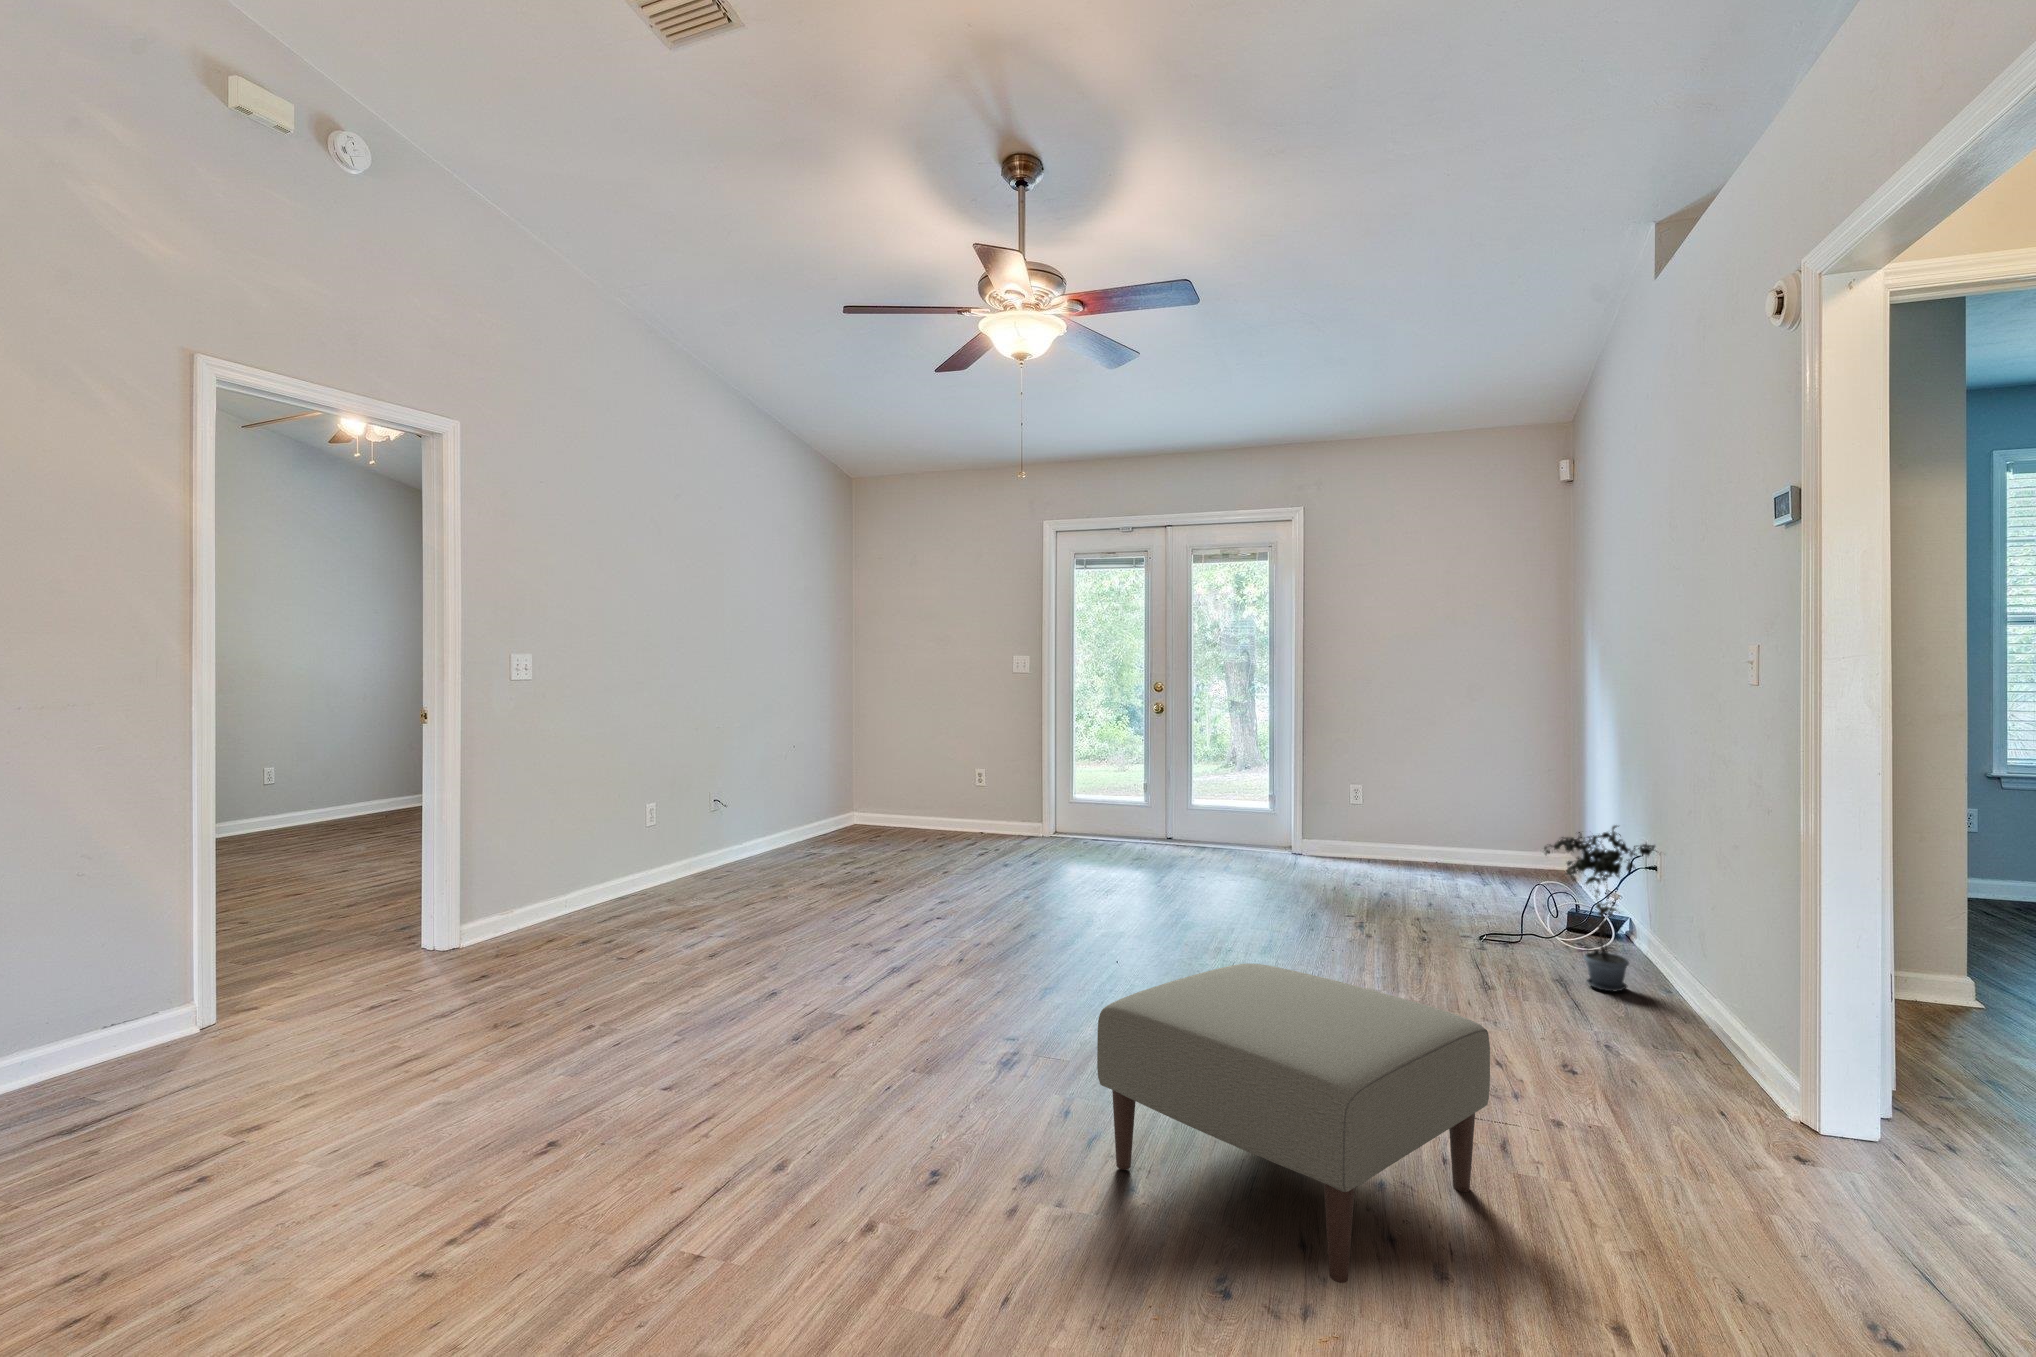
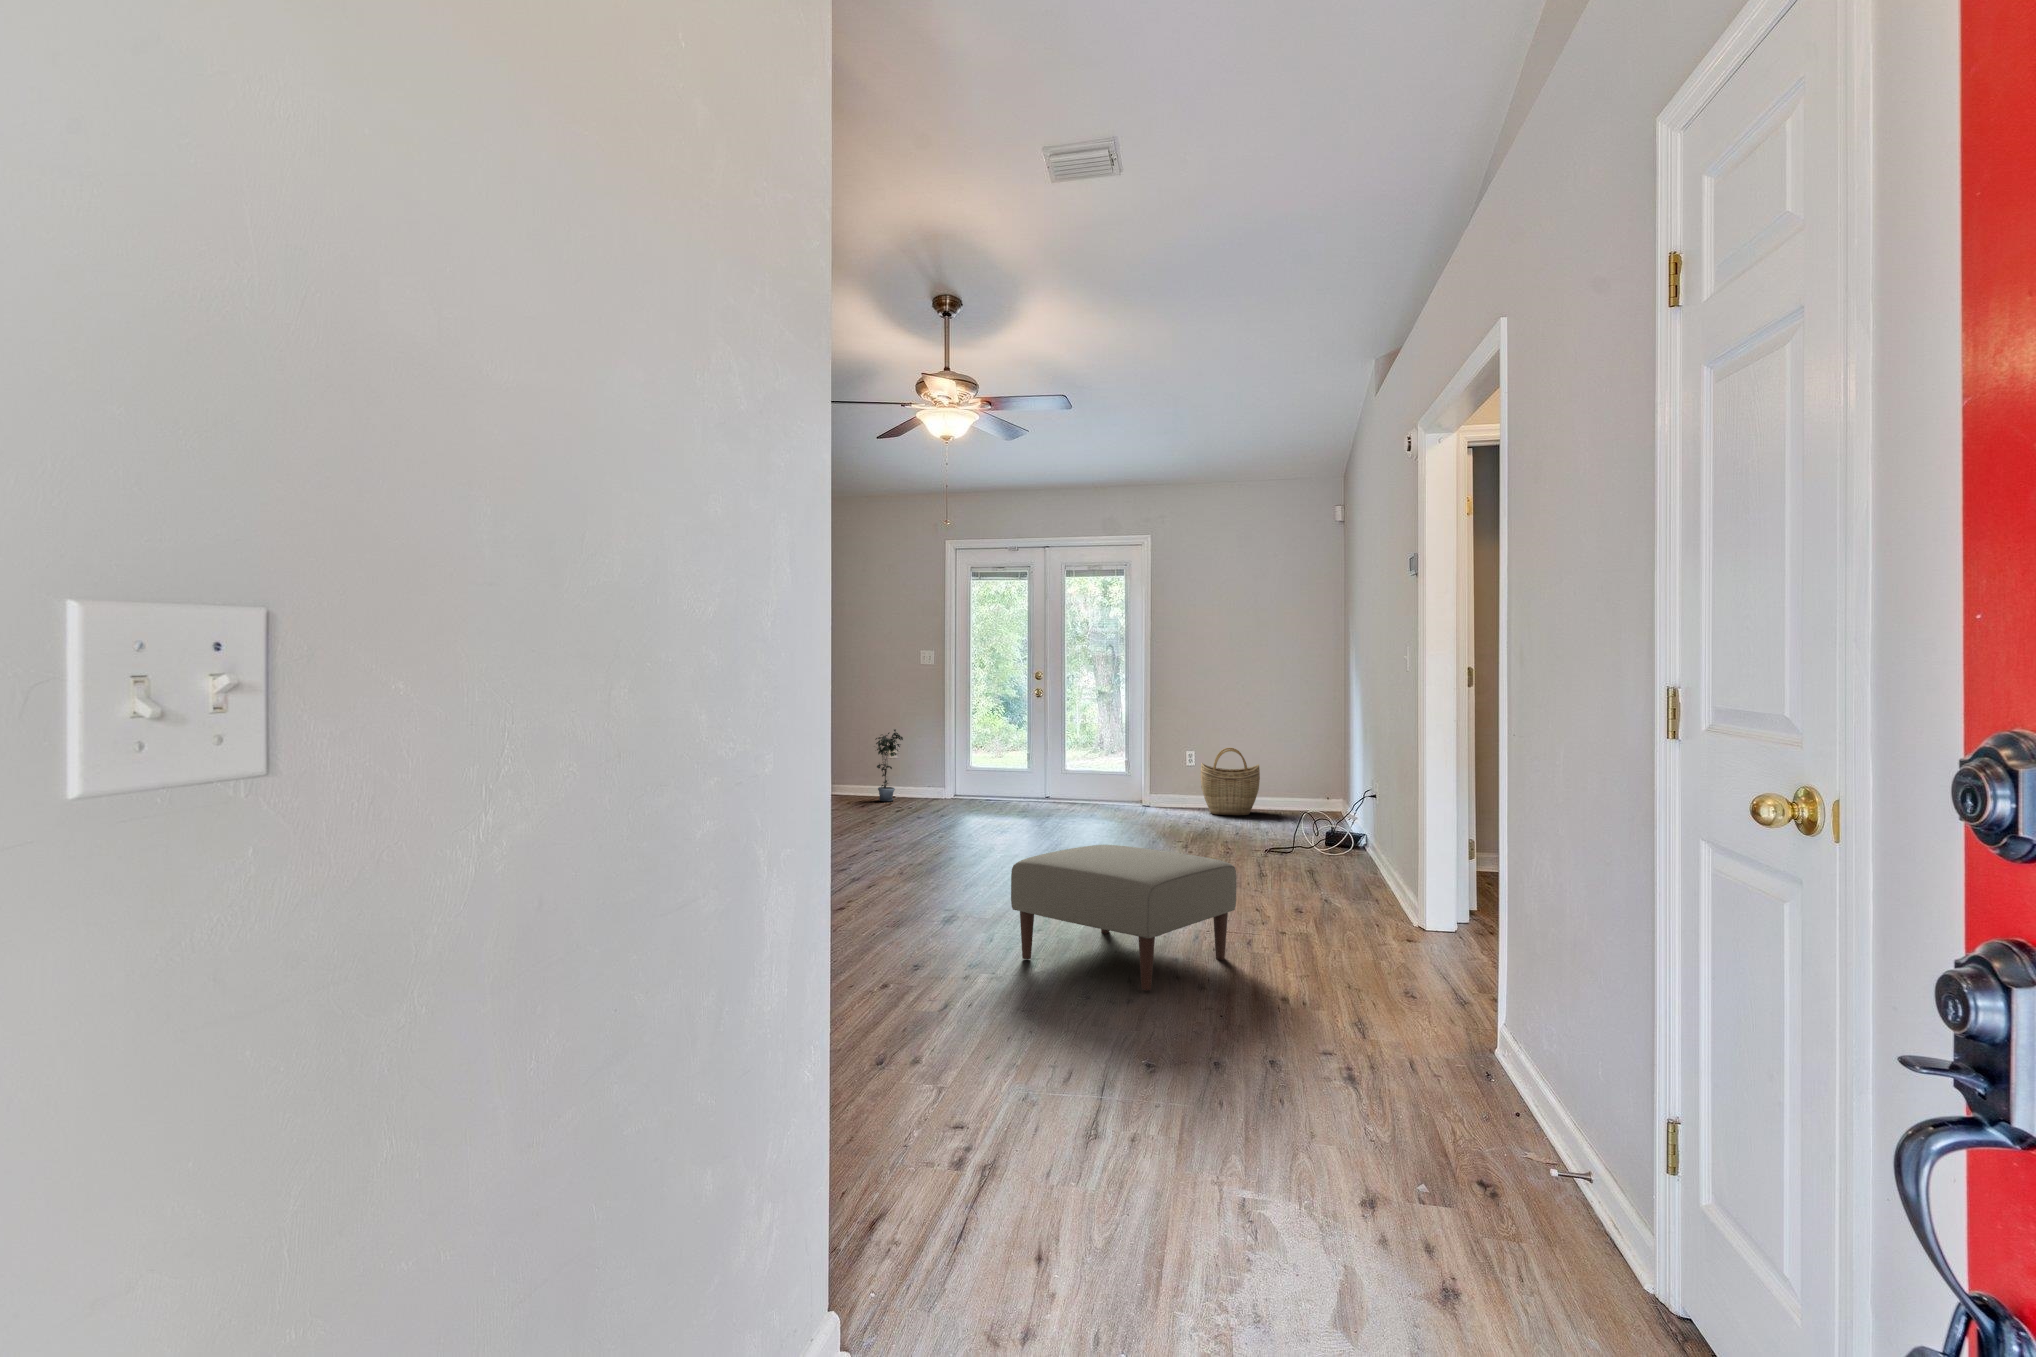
woven basket: none [1371,780,1453,871] -> present [1201,748,1260,815]
potted plant: present [1544,826,1657,992] -> present [875,729,903,802]

